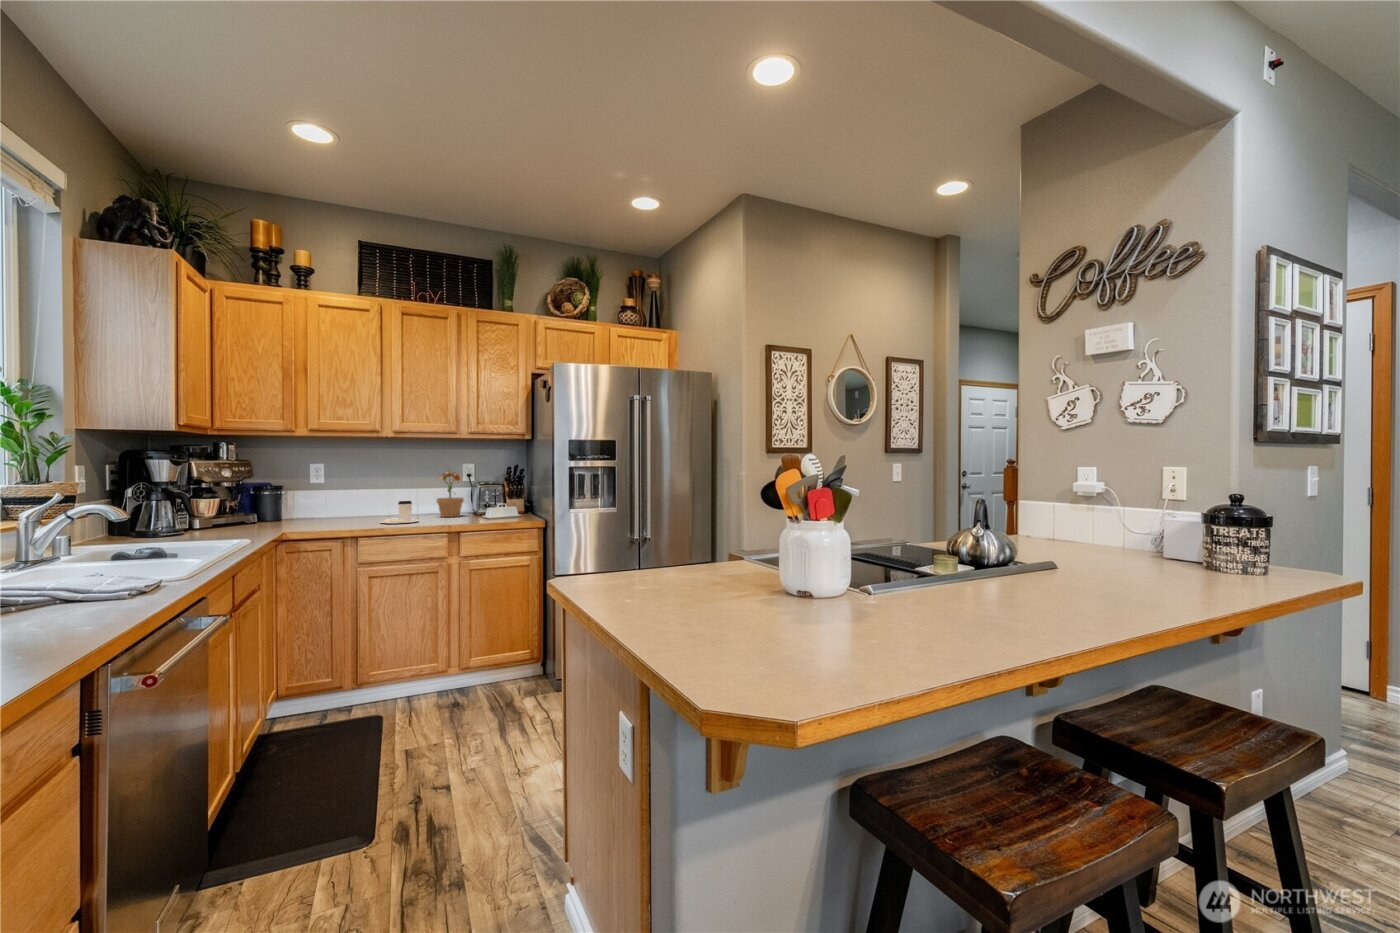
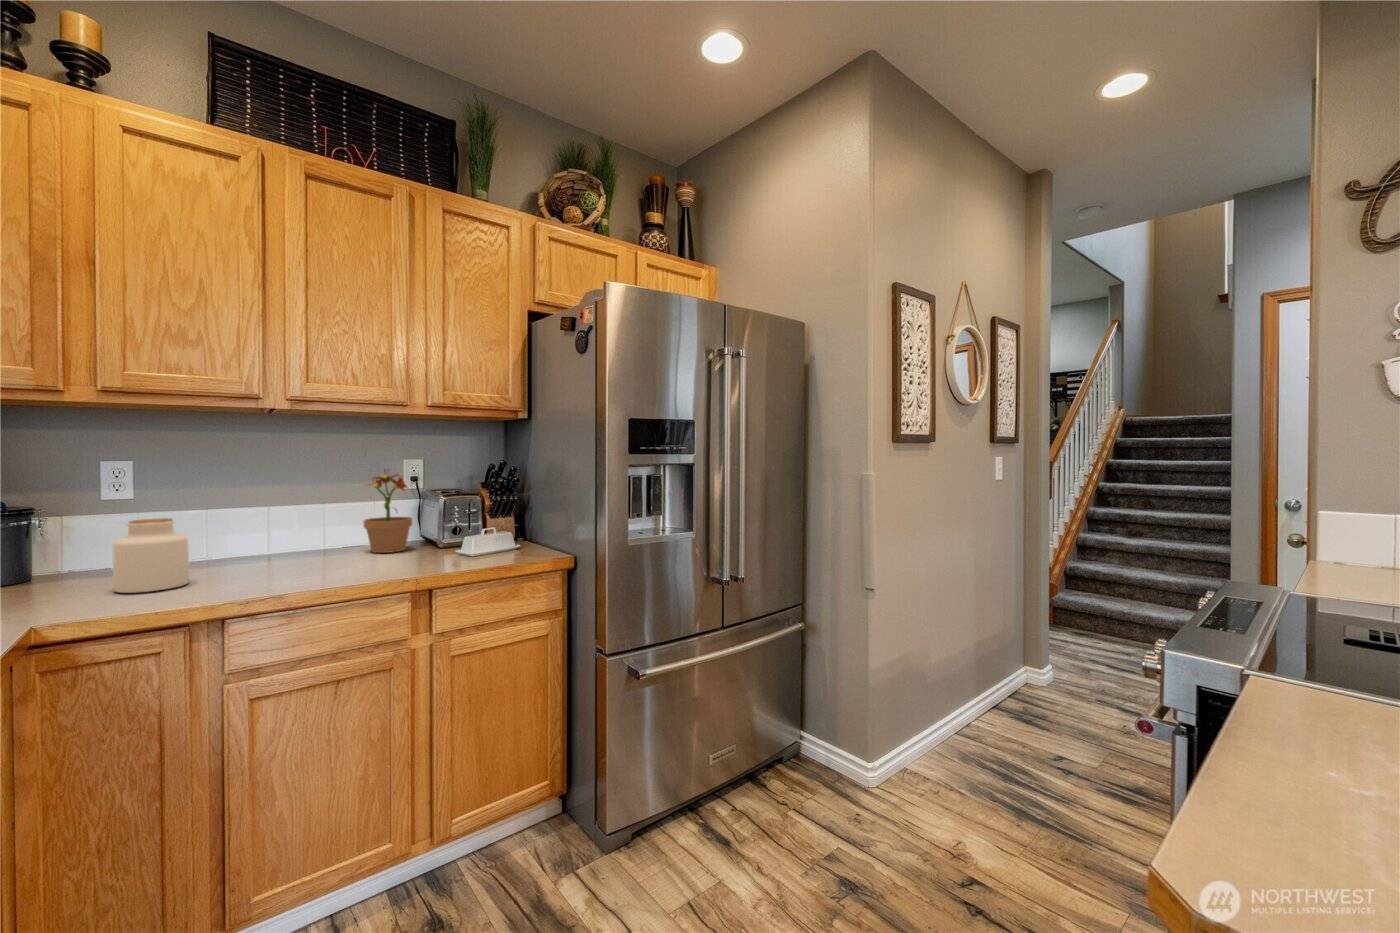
jar: none [314,492,346,526] -> present [113,518,189,593]
coffee cup: present [381,501,419,524] -> none [263,531,343,578]

